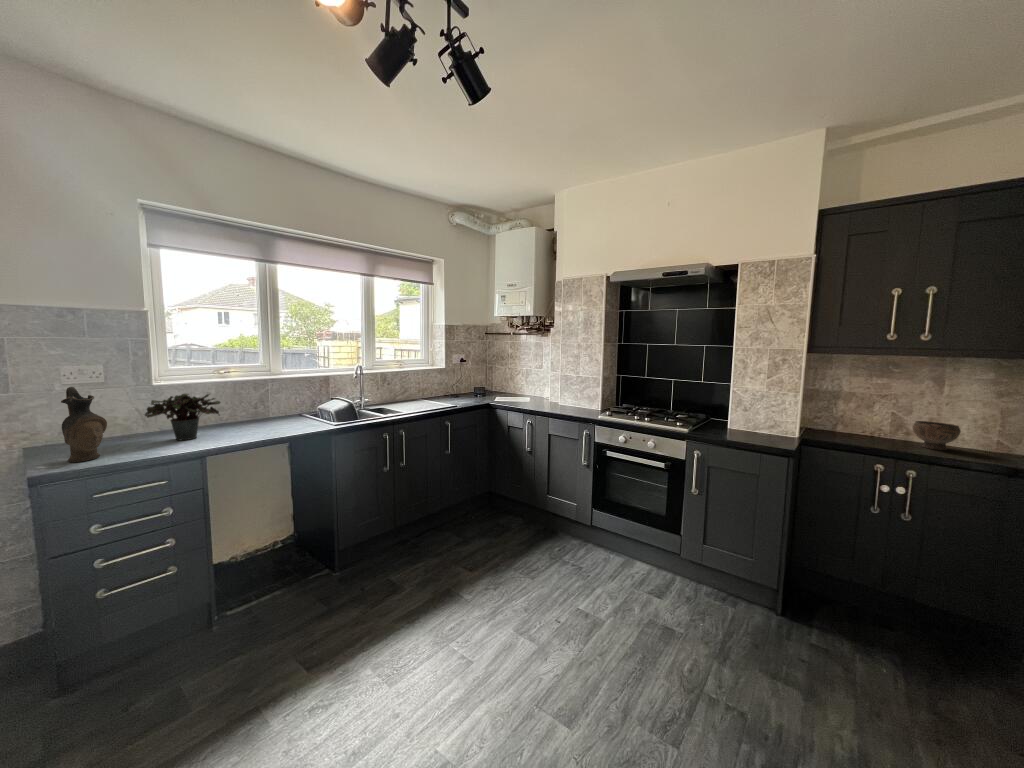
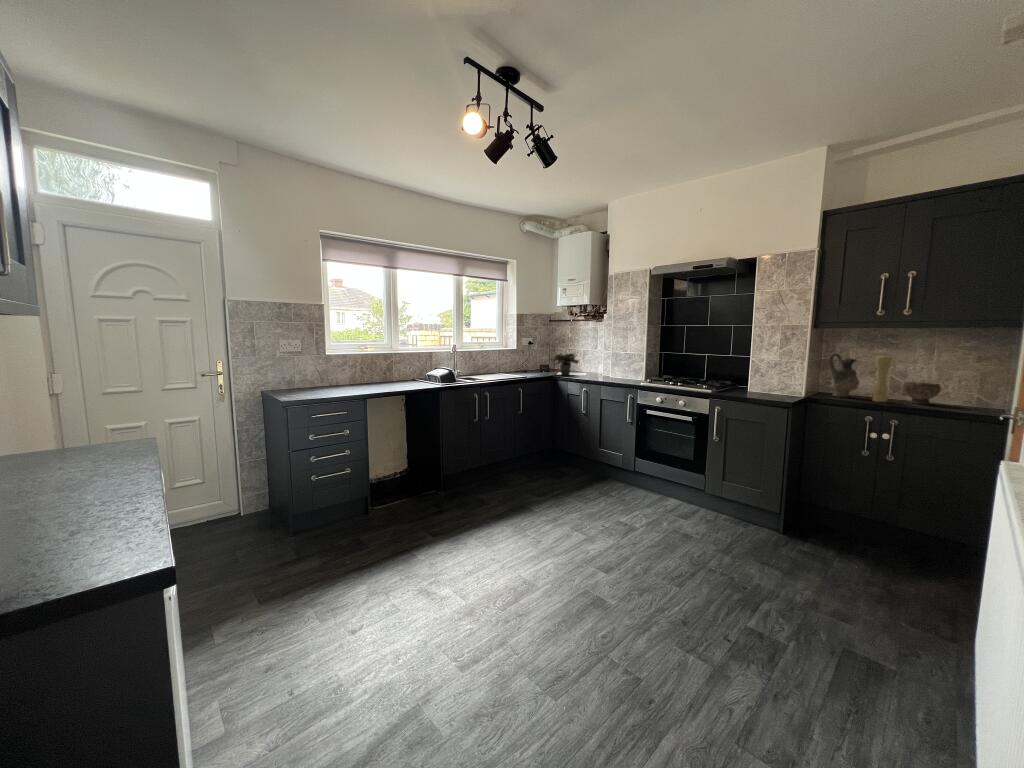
ceramic pitcher: present [61,387,107,462] -> present [829,353,860,397]
pepper mill: none [881,389,906,447] -> present [872,355,892,402]
potted plant: present [145,394,220,440] -> present [552,353,579,375]

